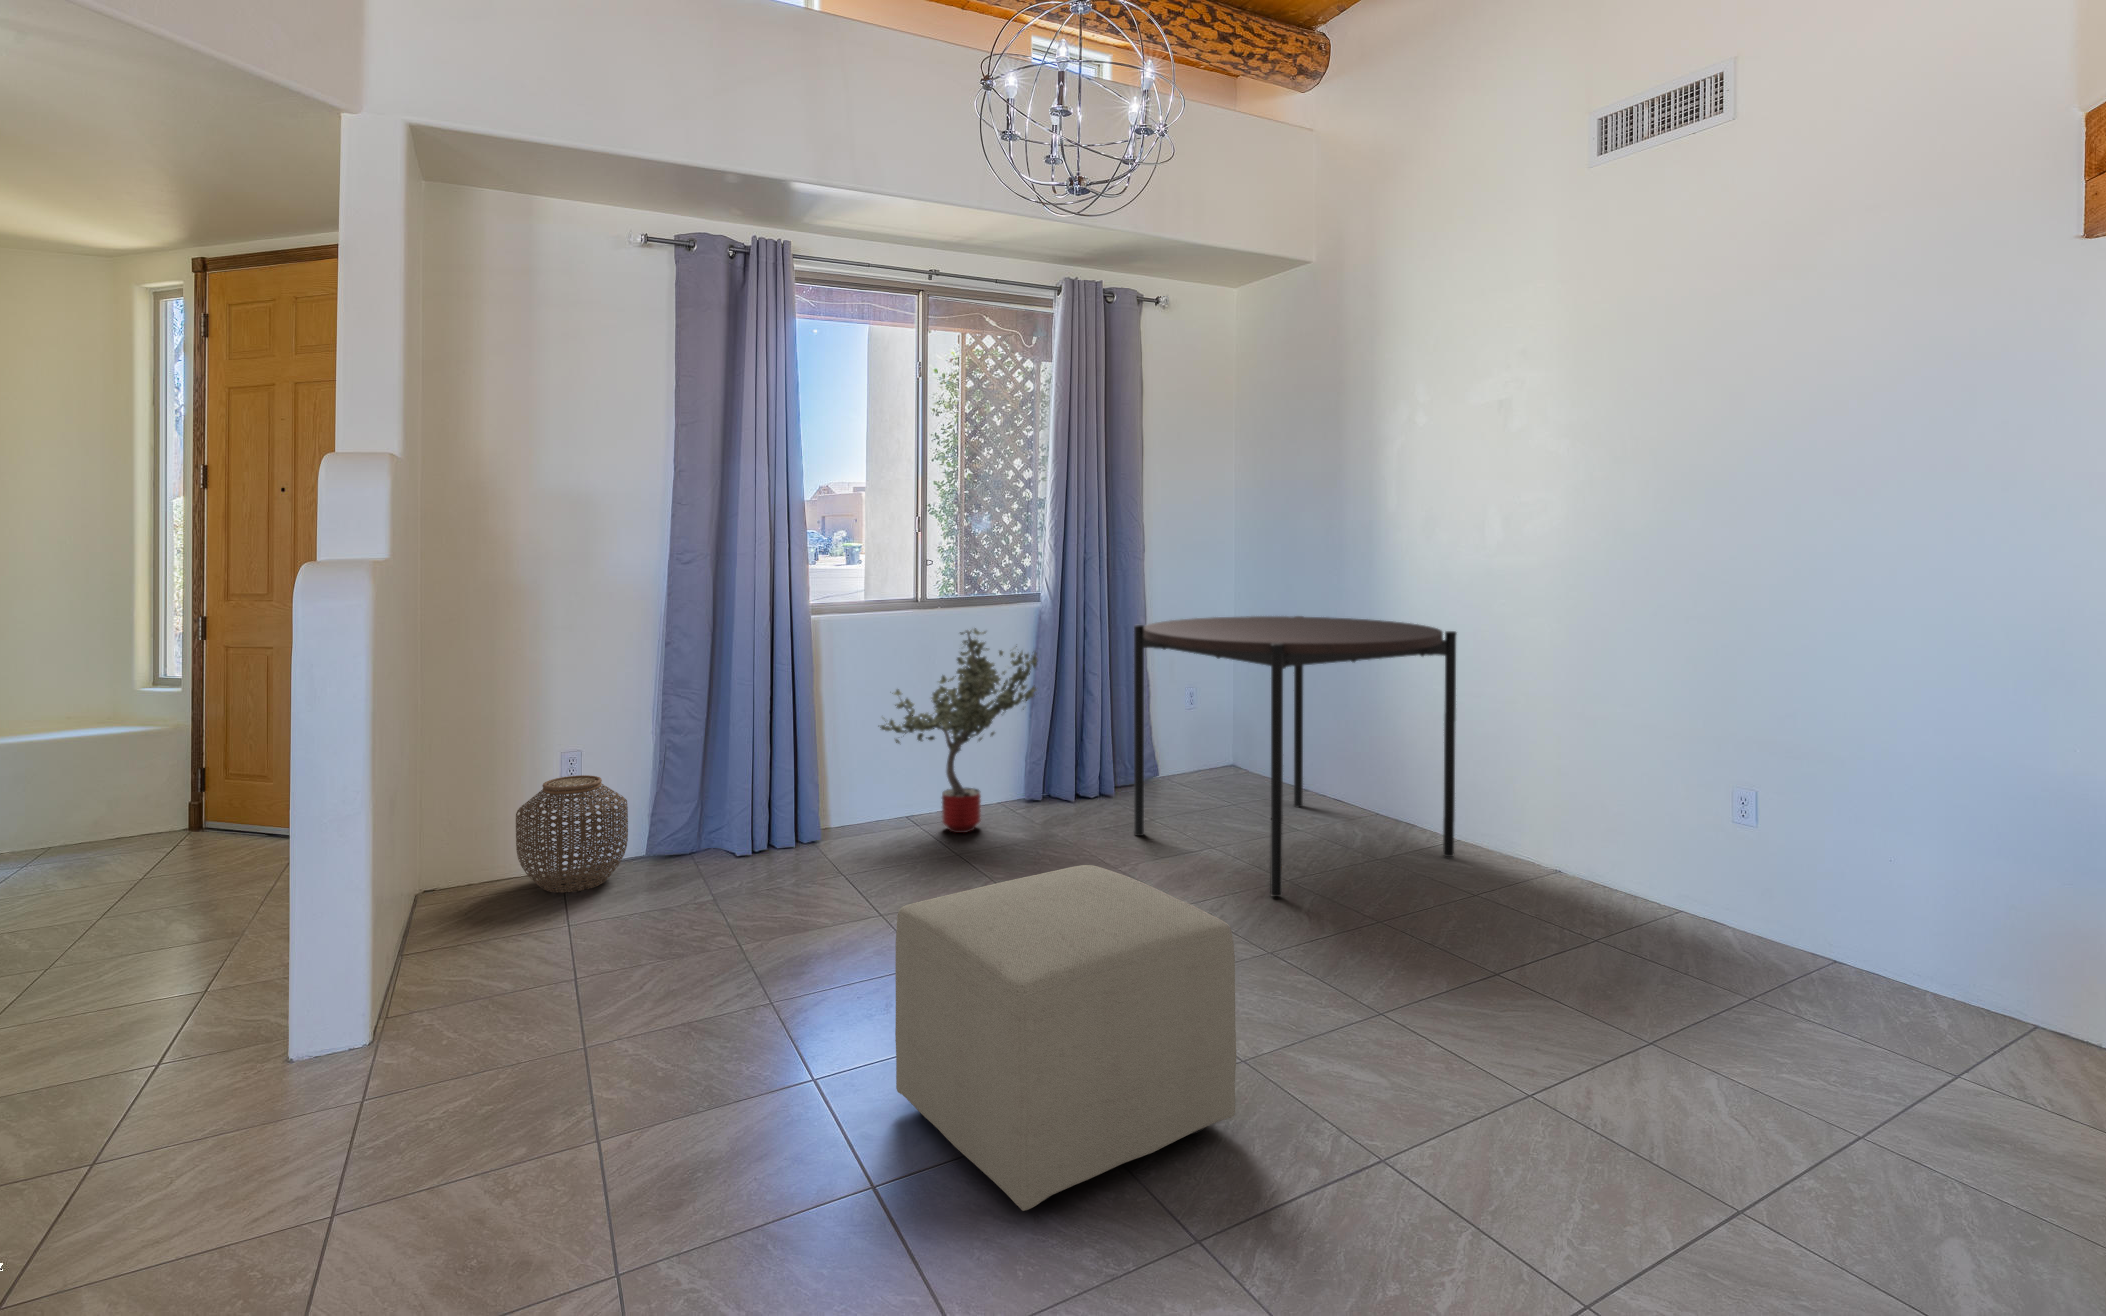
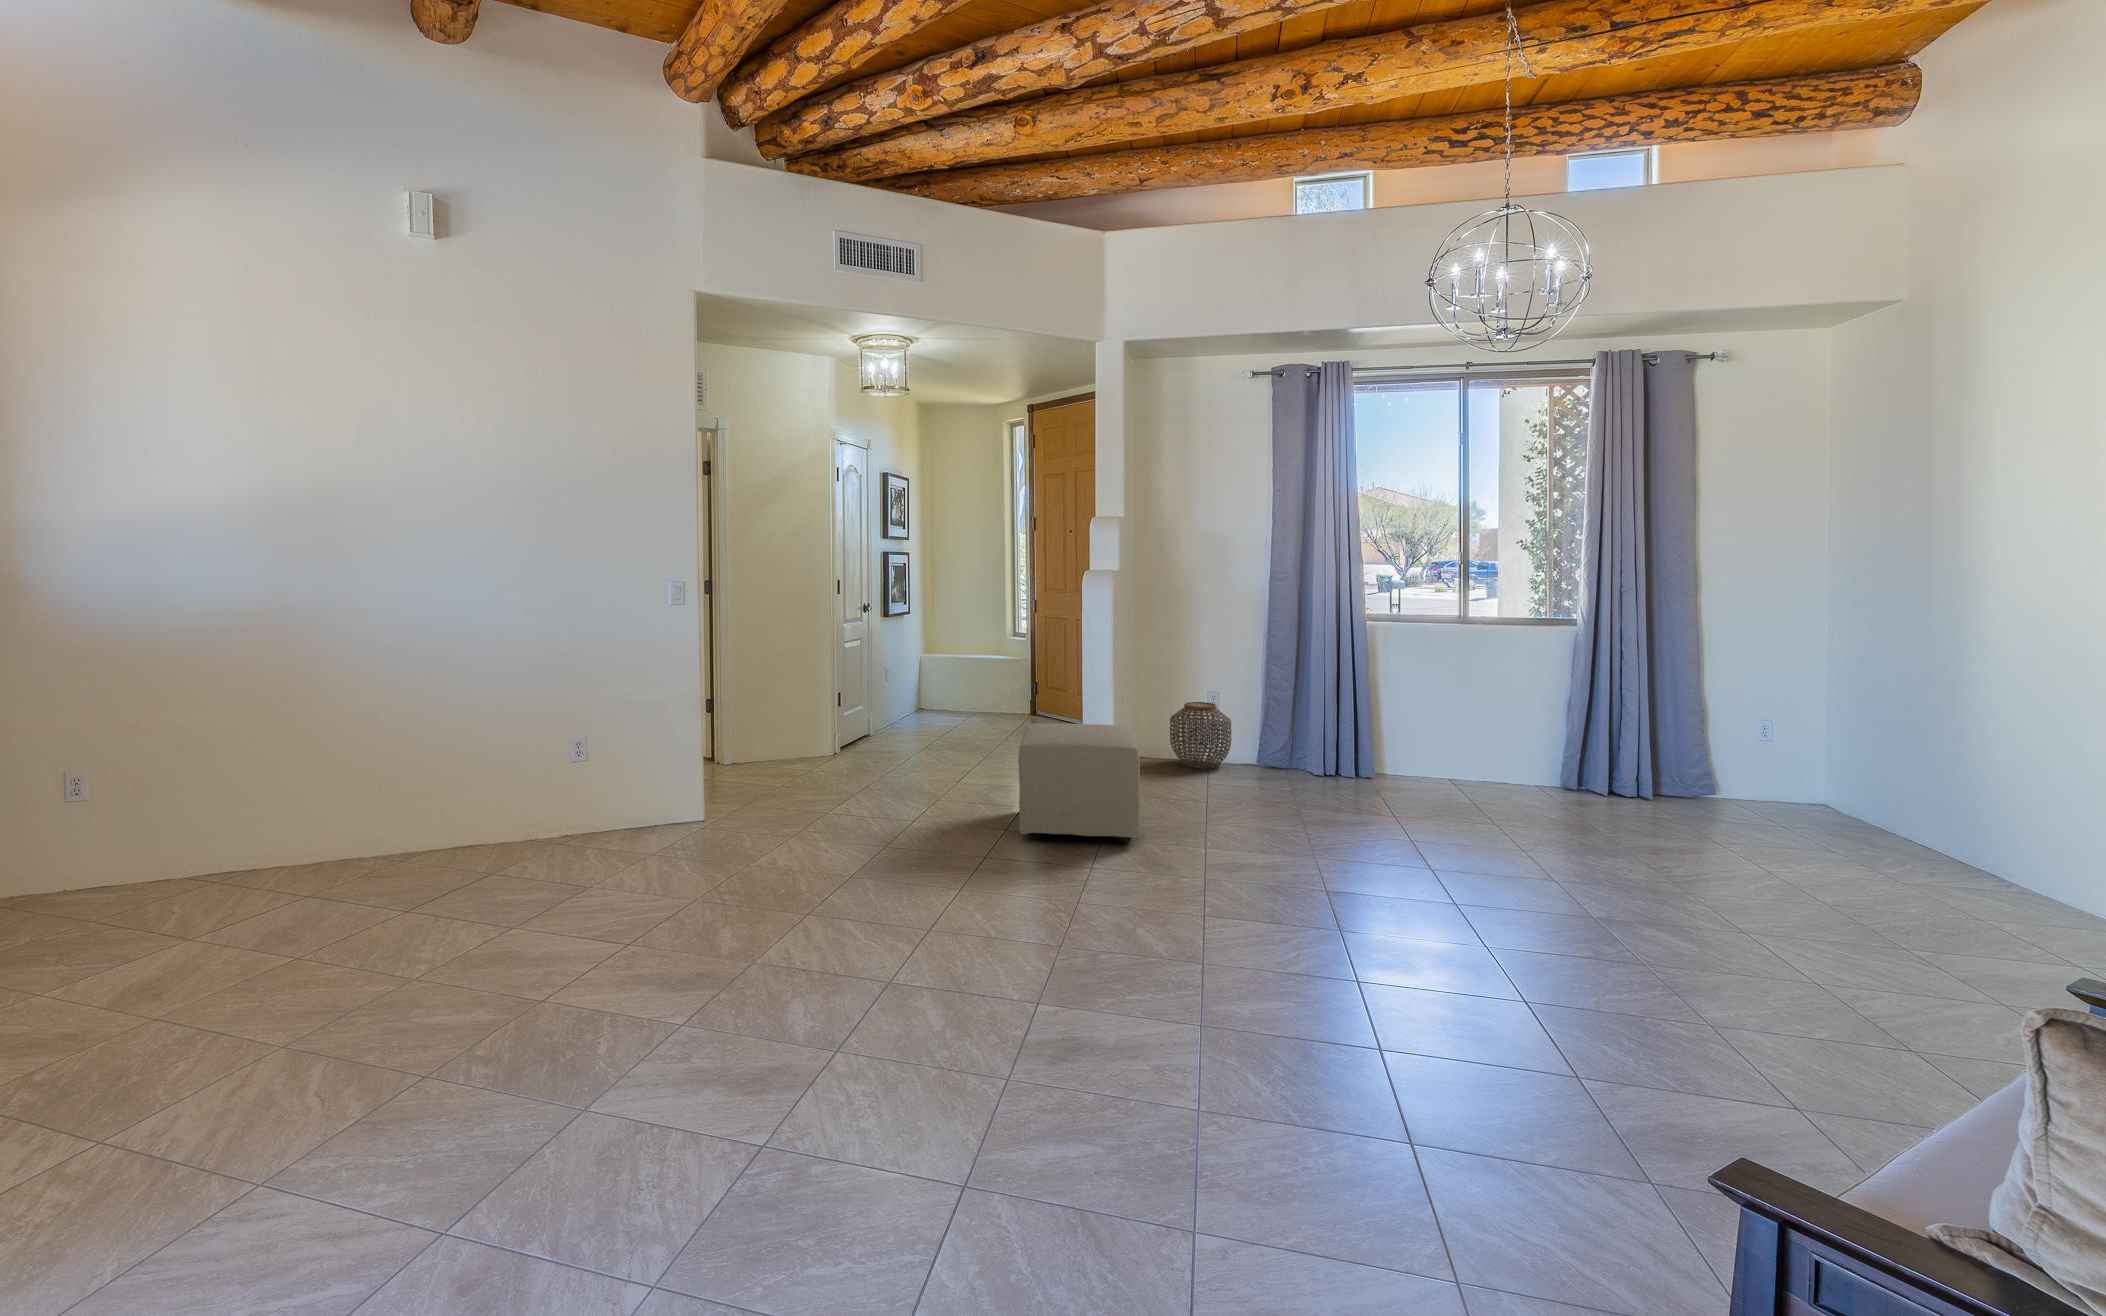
dining table: present [1134,616,1457,897] -> none [1628,636,2004,888]
potted tree: present [880,628,1038,833] -> none [1403,631,1547,784]
ottoman: present [895,865,1236,1211] -> present [1018,723,1140,842]

